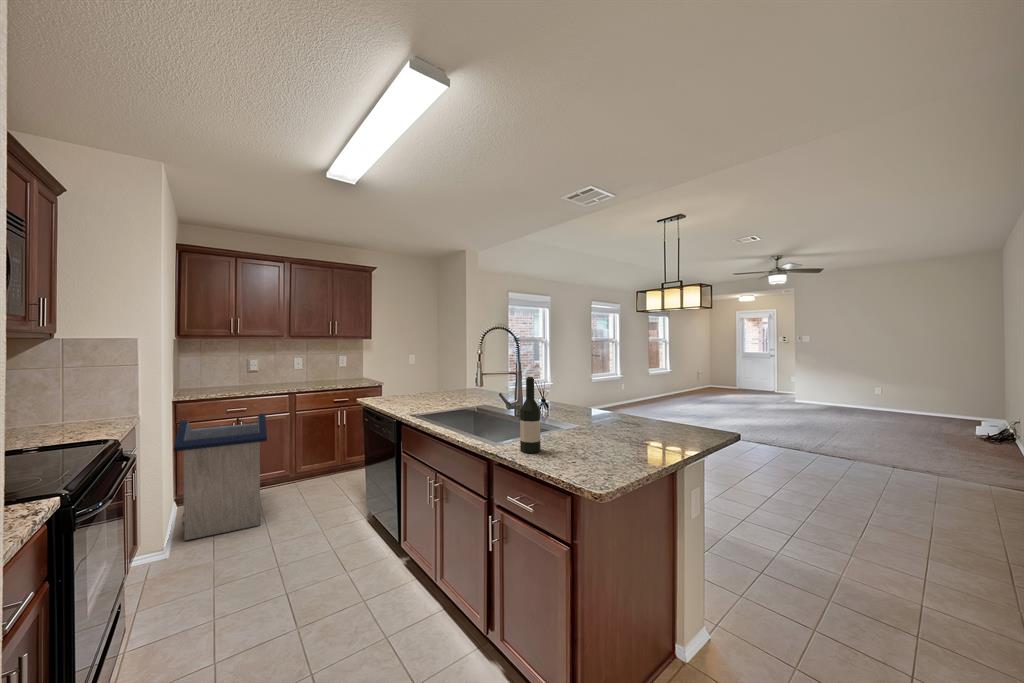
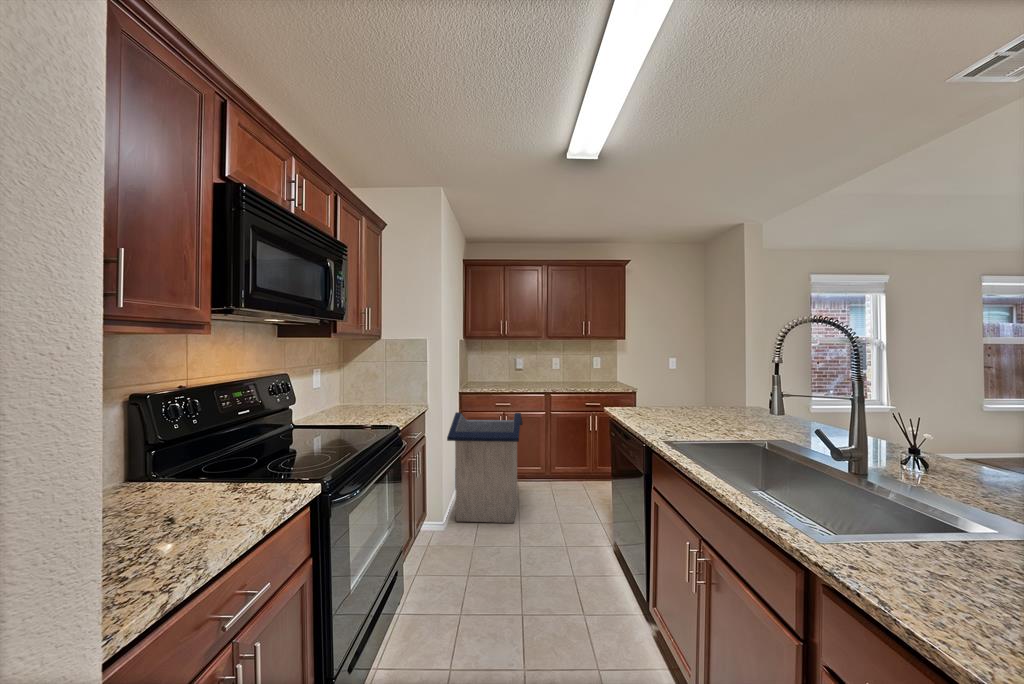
wine bottle: present [520,377,541,453] -> none [892,426,955,606]

